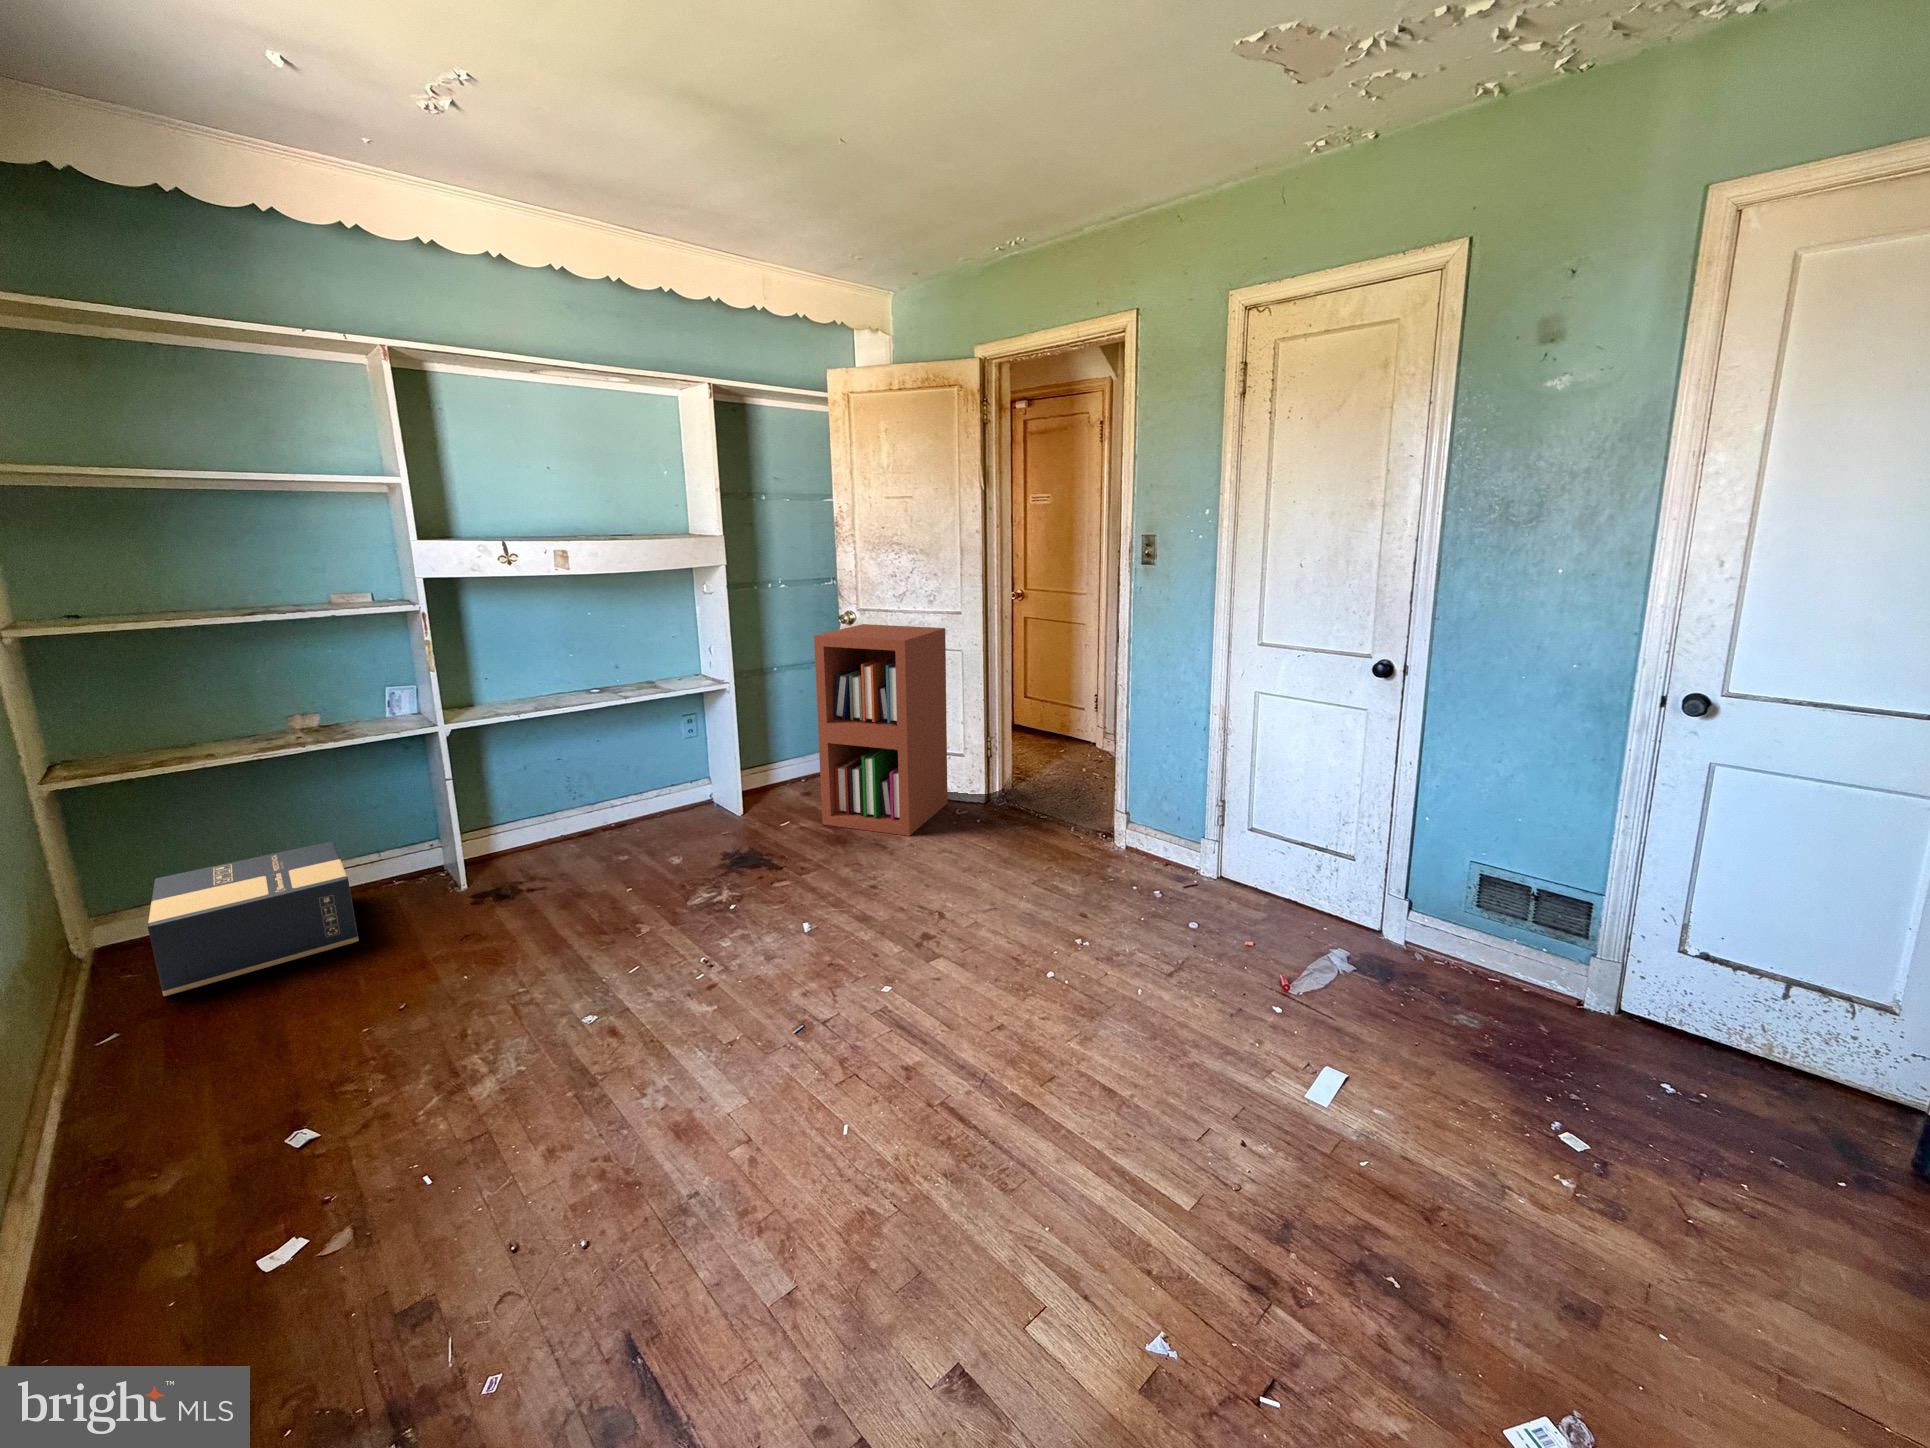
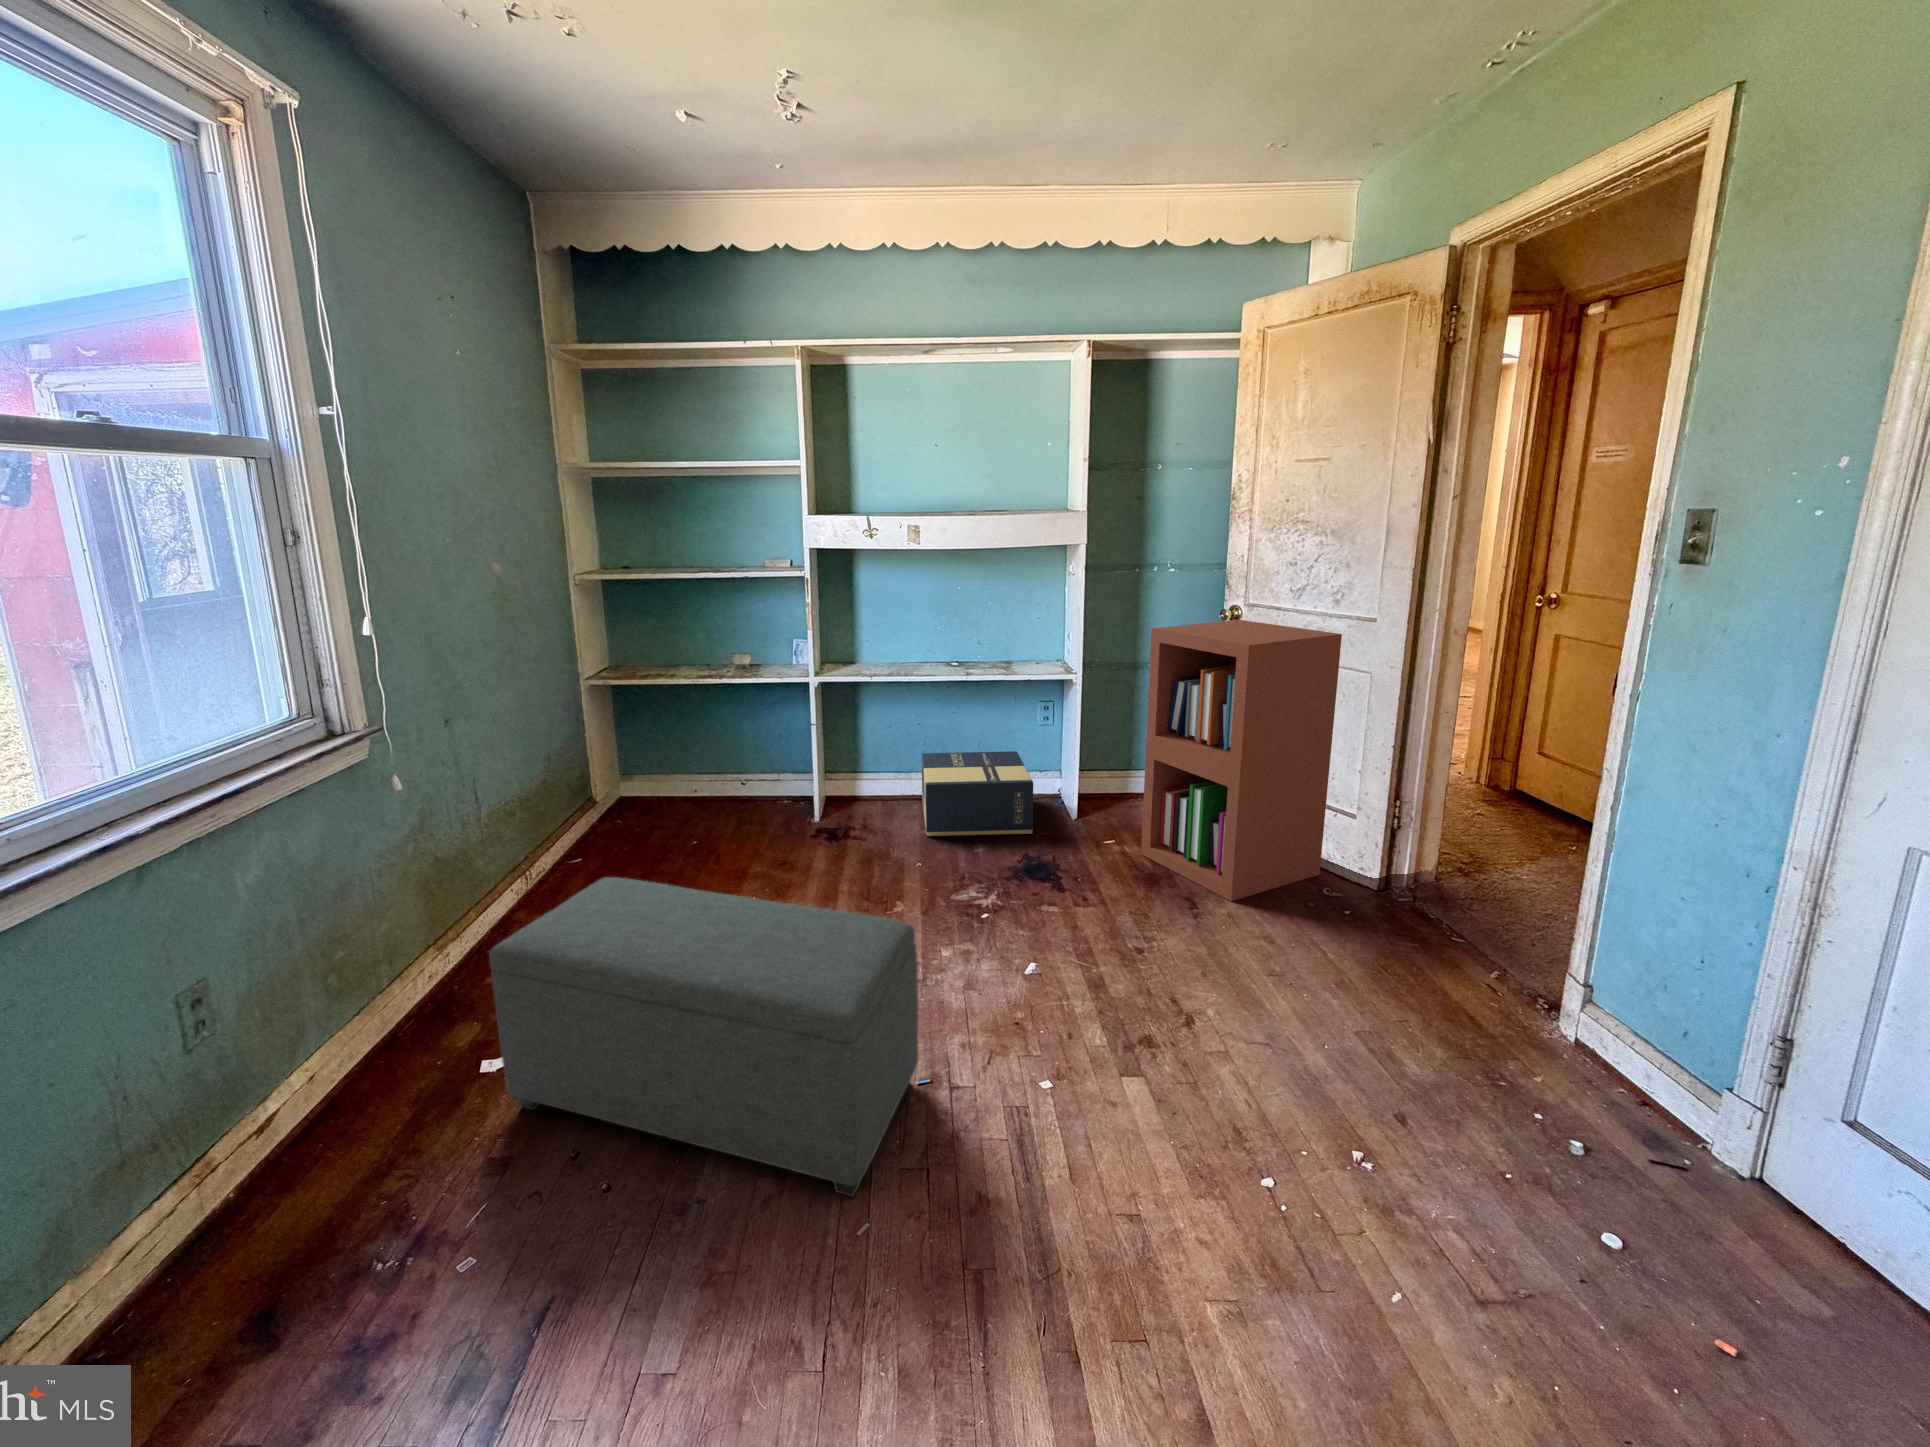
cardboard box: present [148,841,359,996] -> present [922,751,1033,836]
ottoman: none [327,897,830,1273] -> present [489,877,918,1197]

